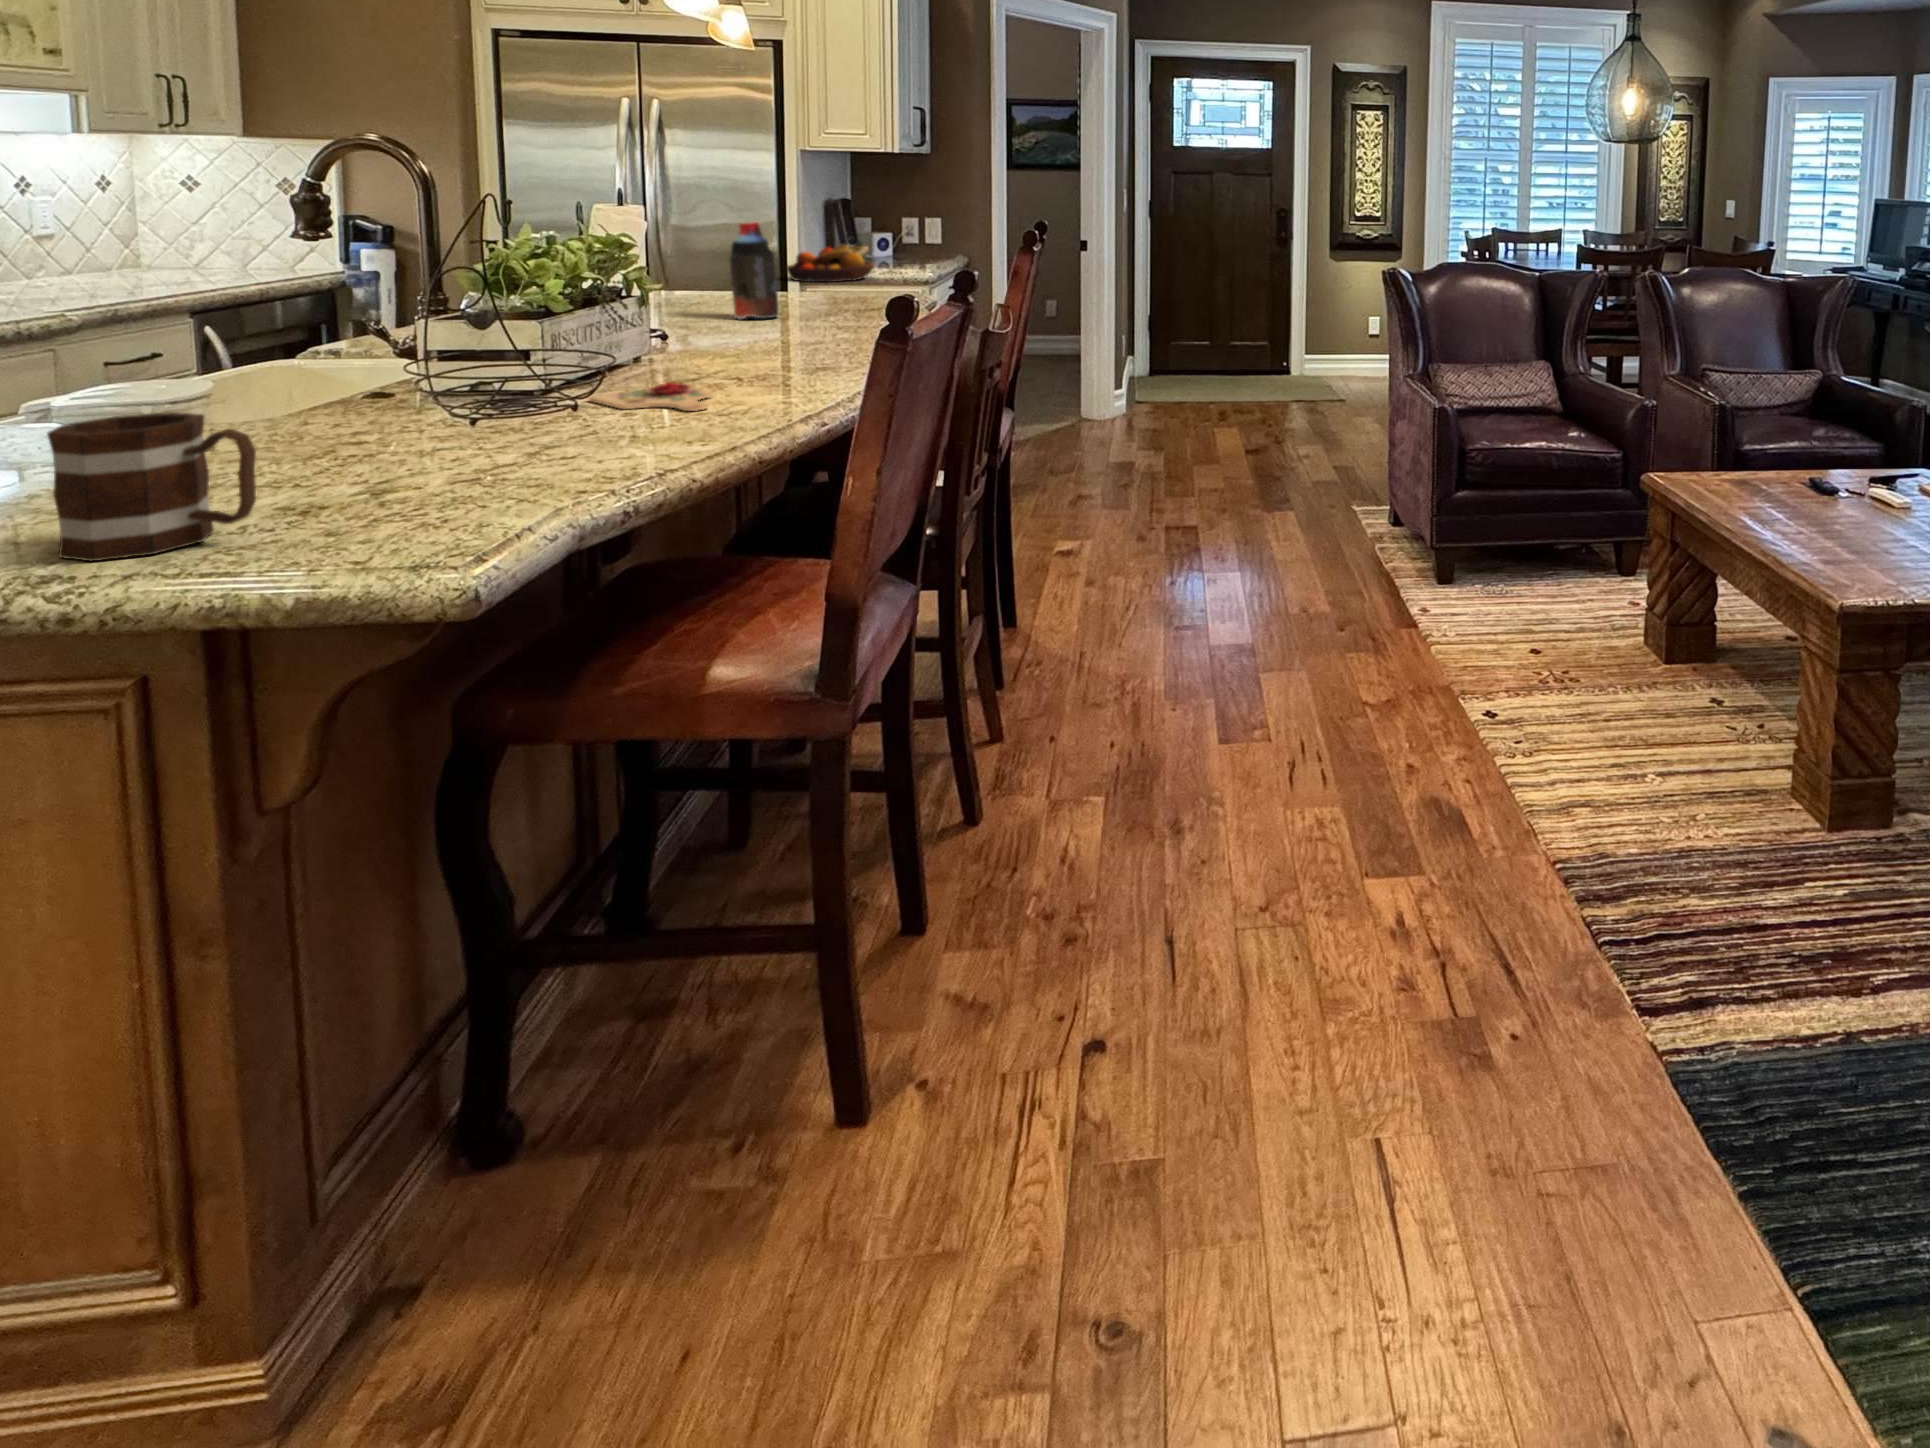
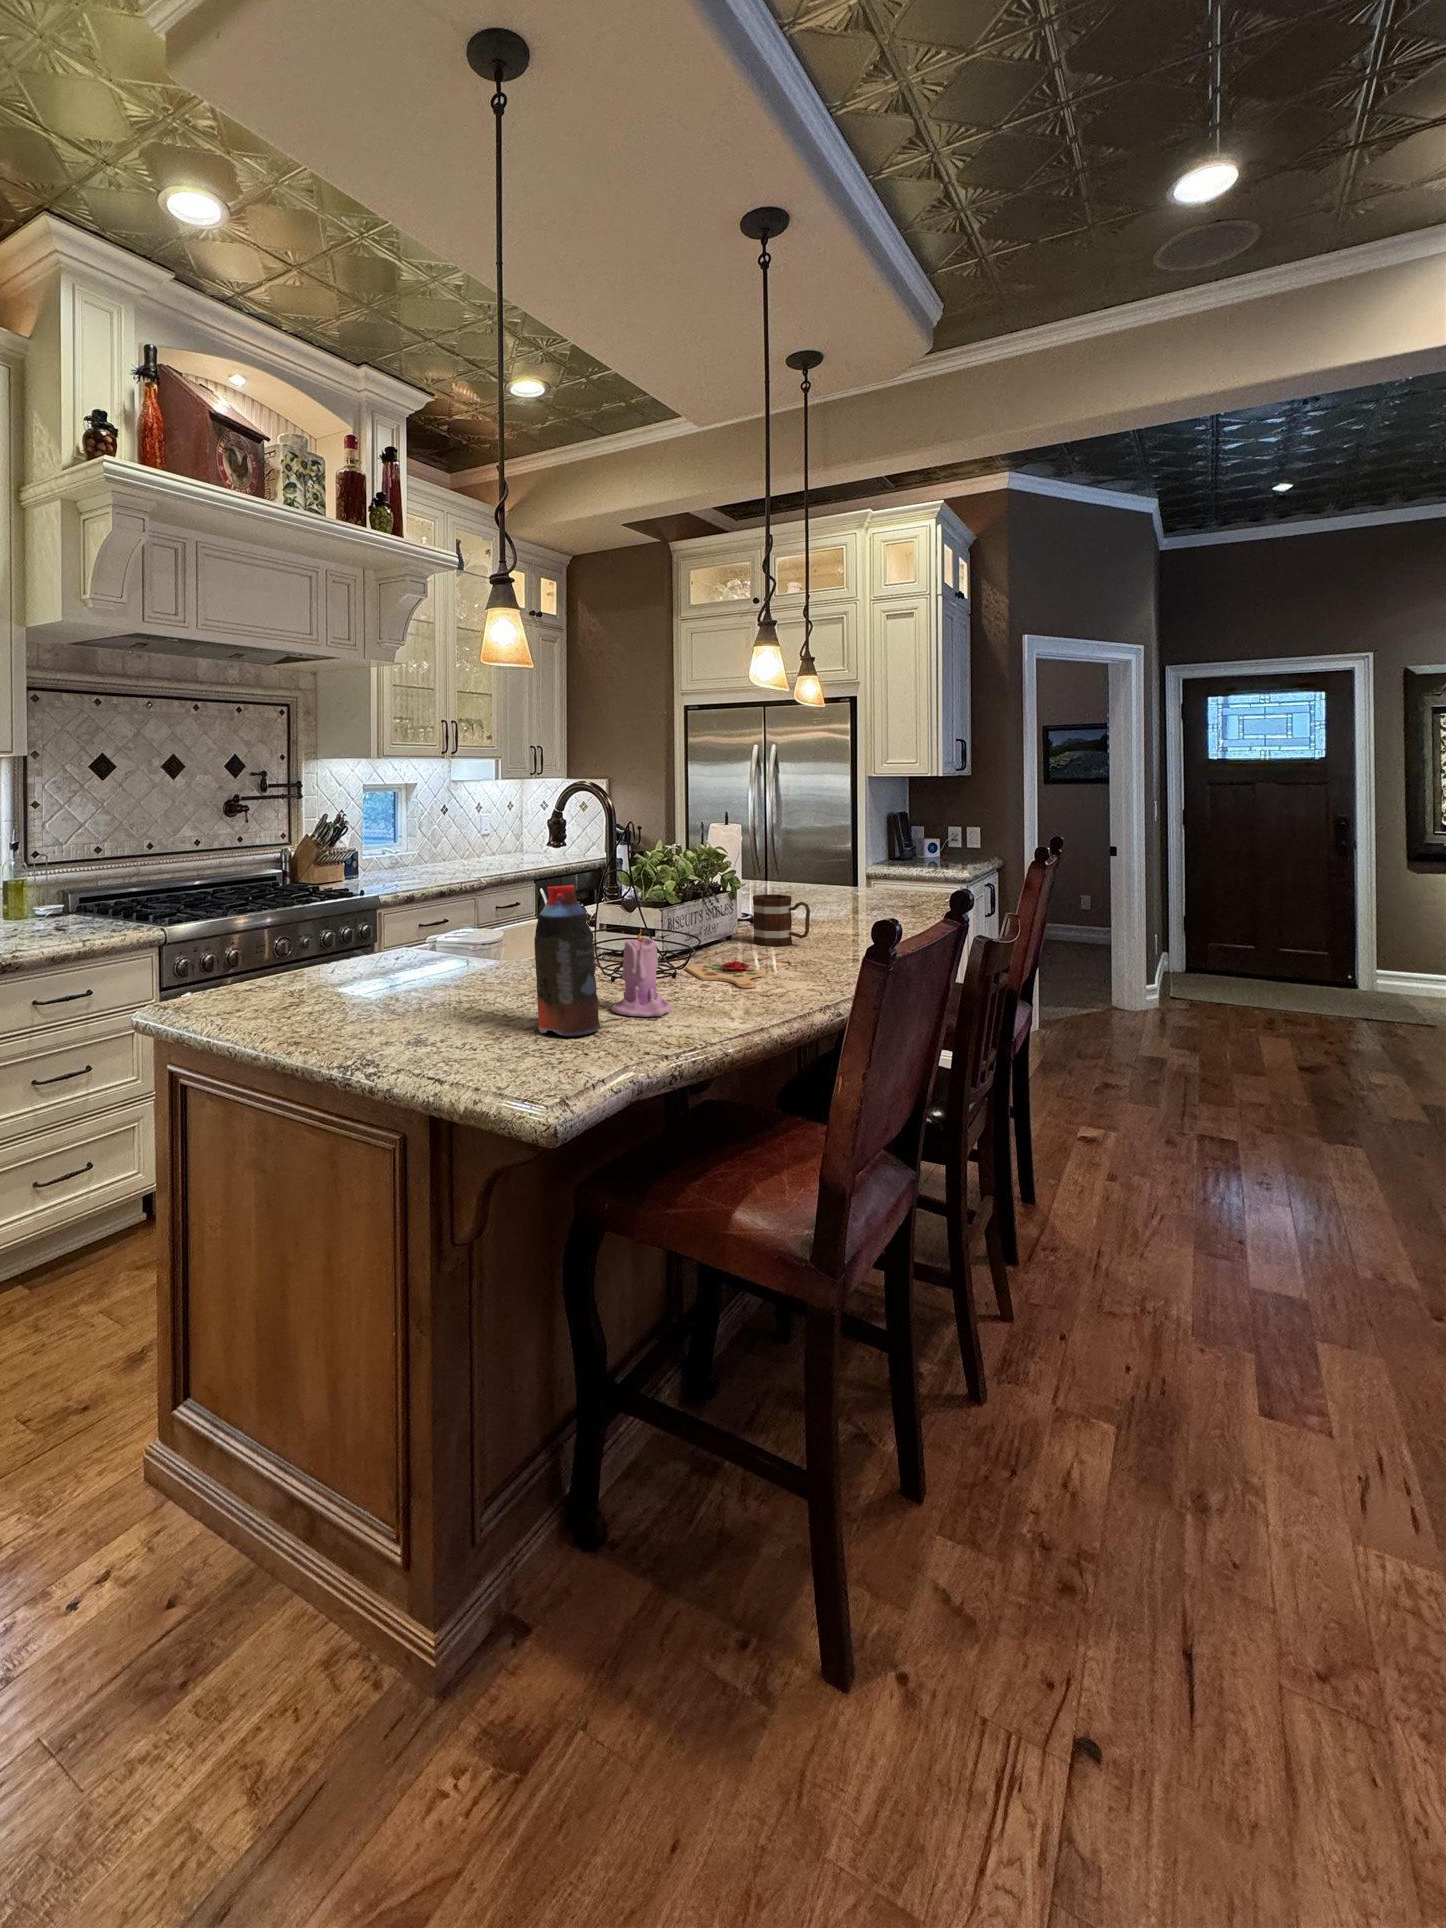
bottle: present [729,222,780,319] -> present [534,885,601,1036]
fruit bowl: present [787,245,874,282] -> none [854,848,919,877]
candle: none [498,338,597,458] -> present [611,929,671,1017]
mug: present [47,412,256,561] -> present [753,894,810,946]

